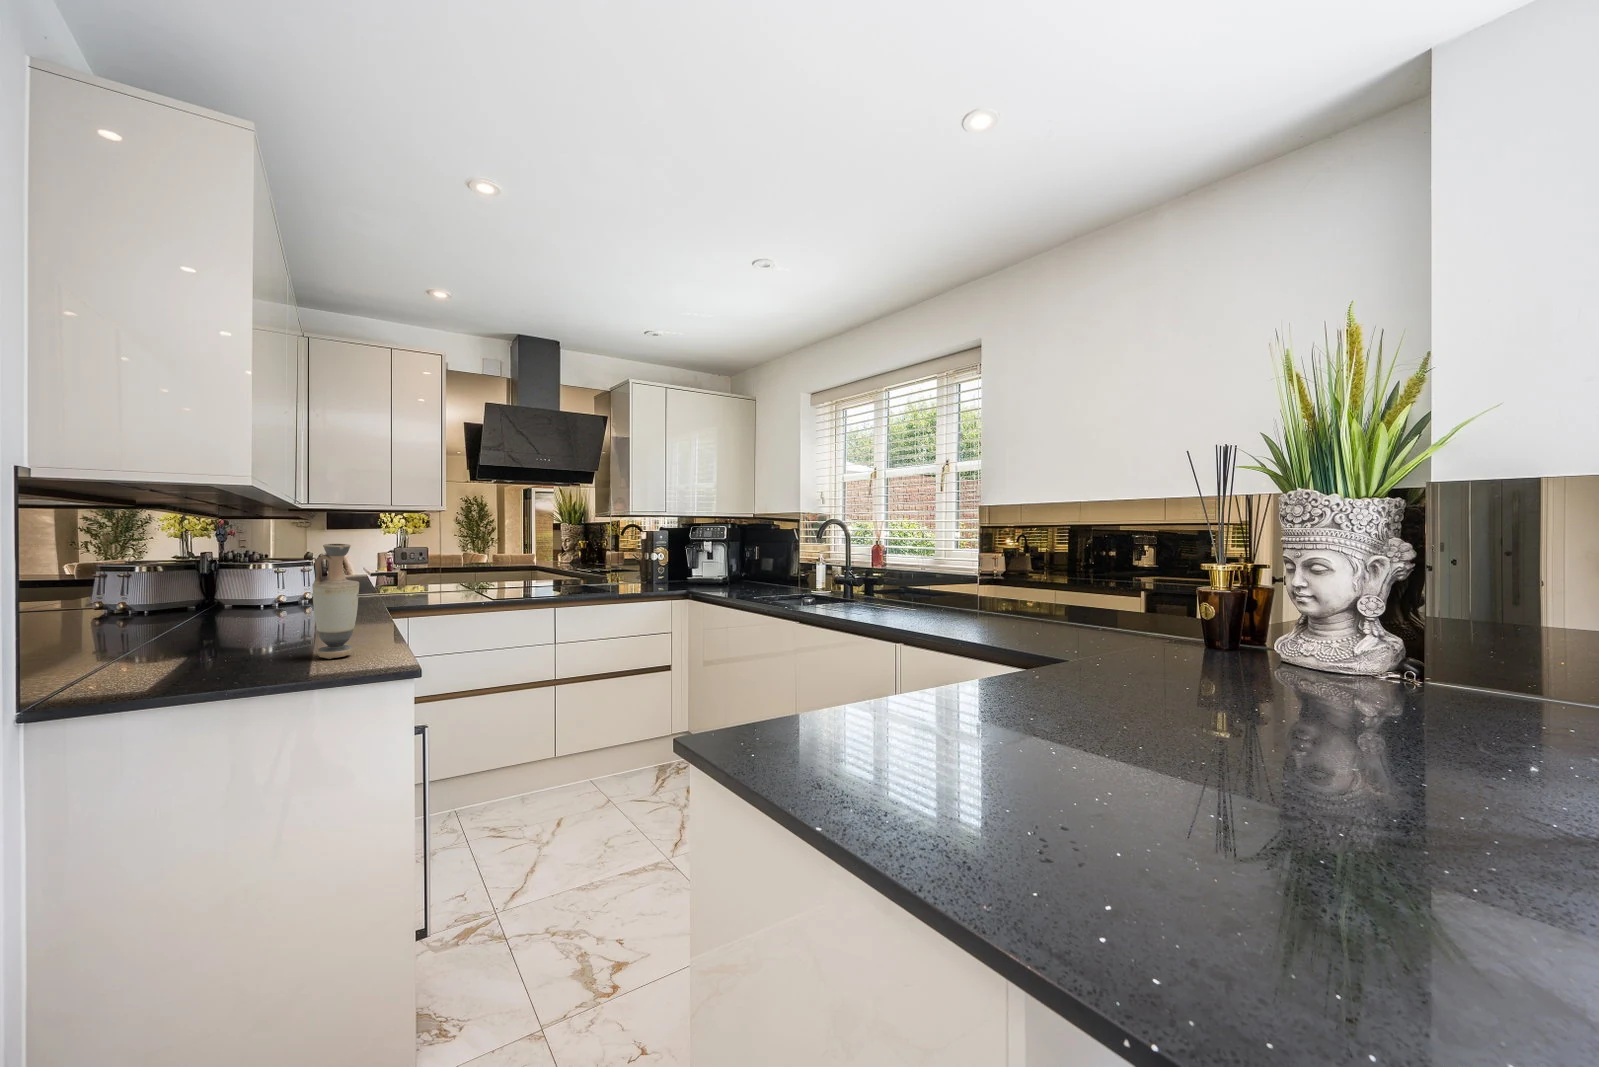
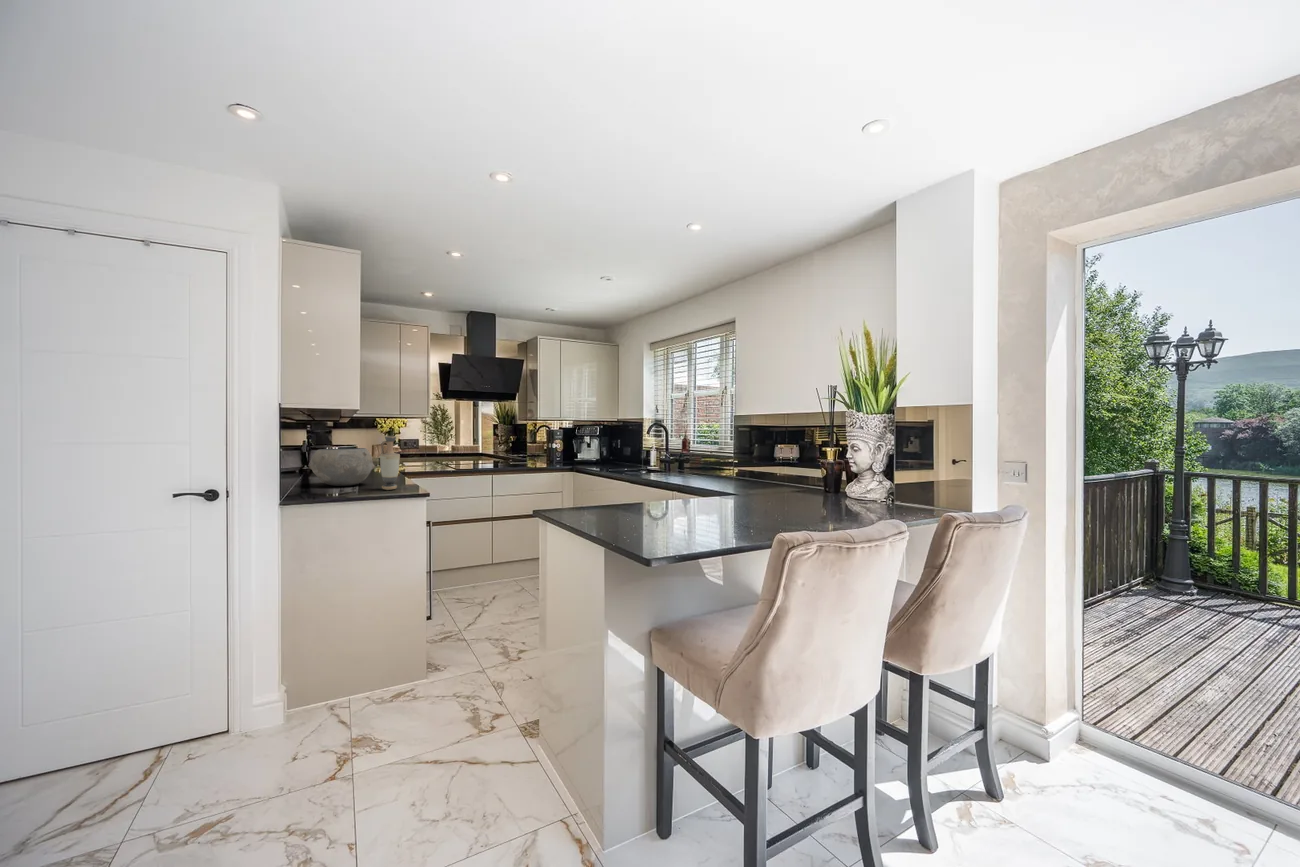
ceramic bowl: none [159,568,314,648] -> present [309,448,375,486]

